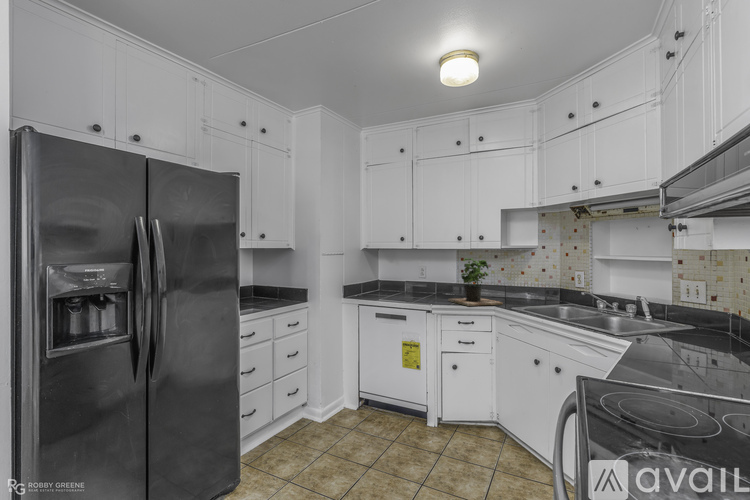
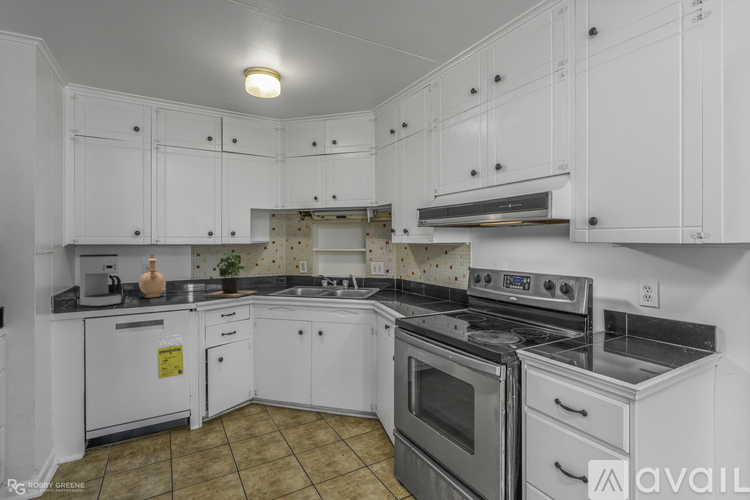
coffee maker: none [368,257,392,298] -> present [79,254,121,307]
vase: none [409,257,429,296] -> present [139,253,166,298]

